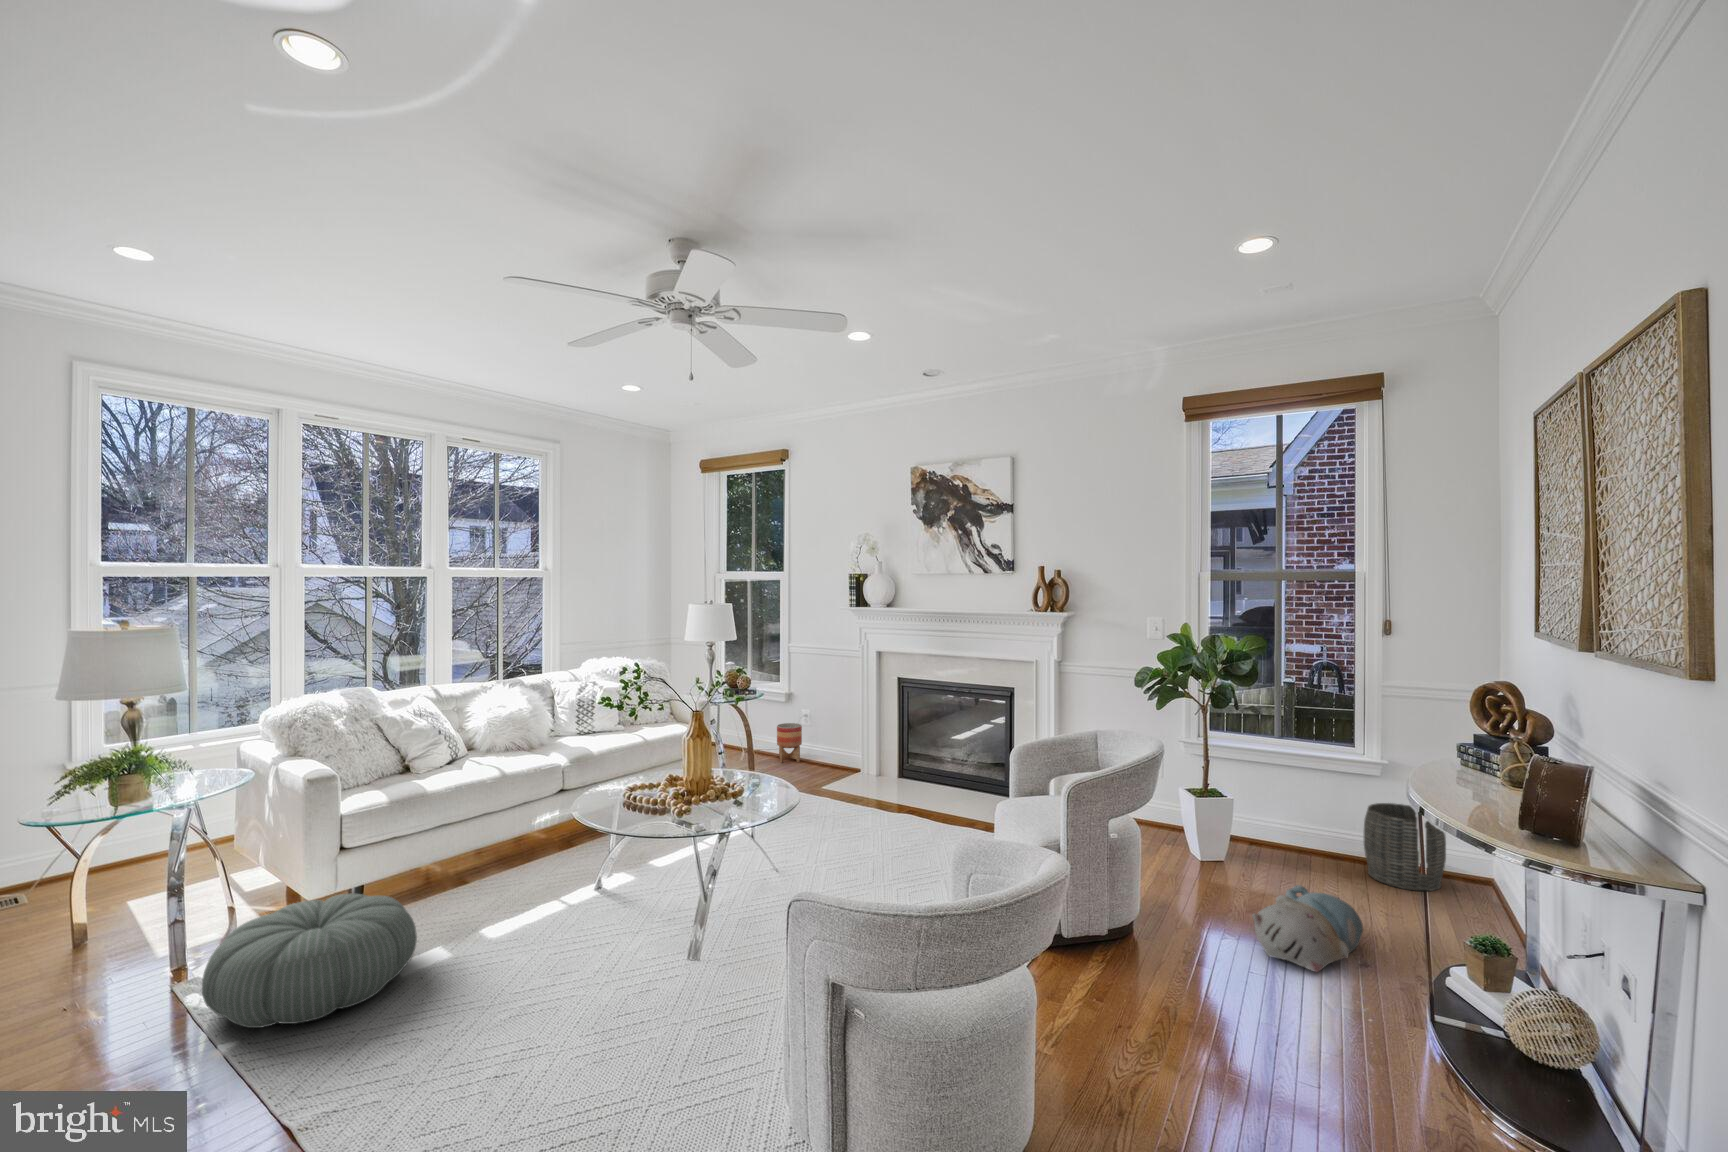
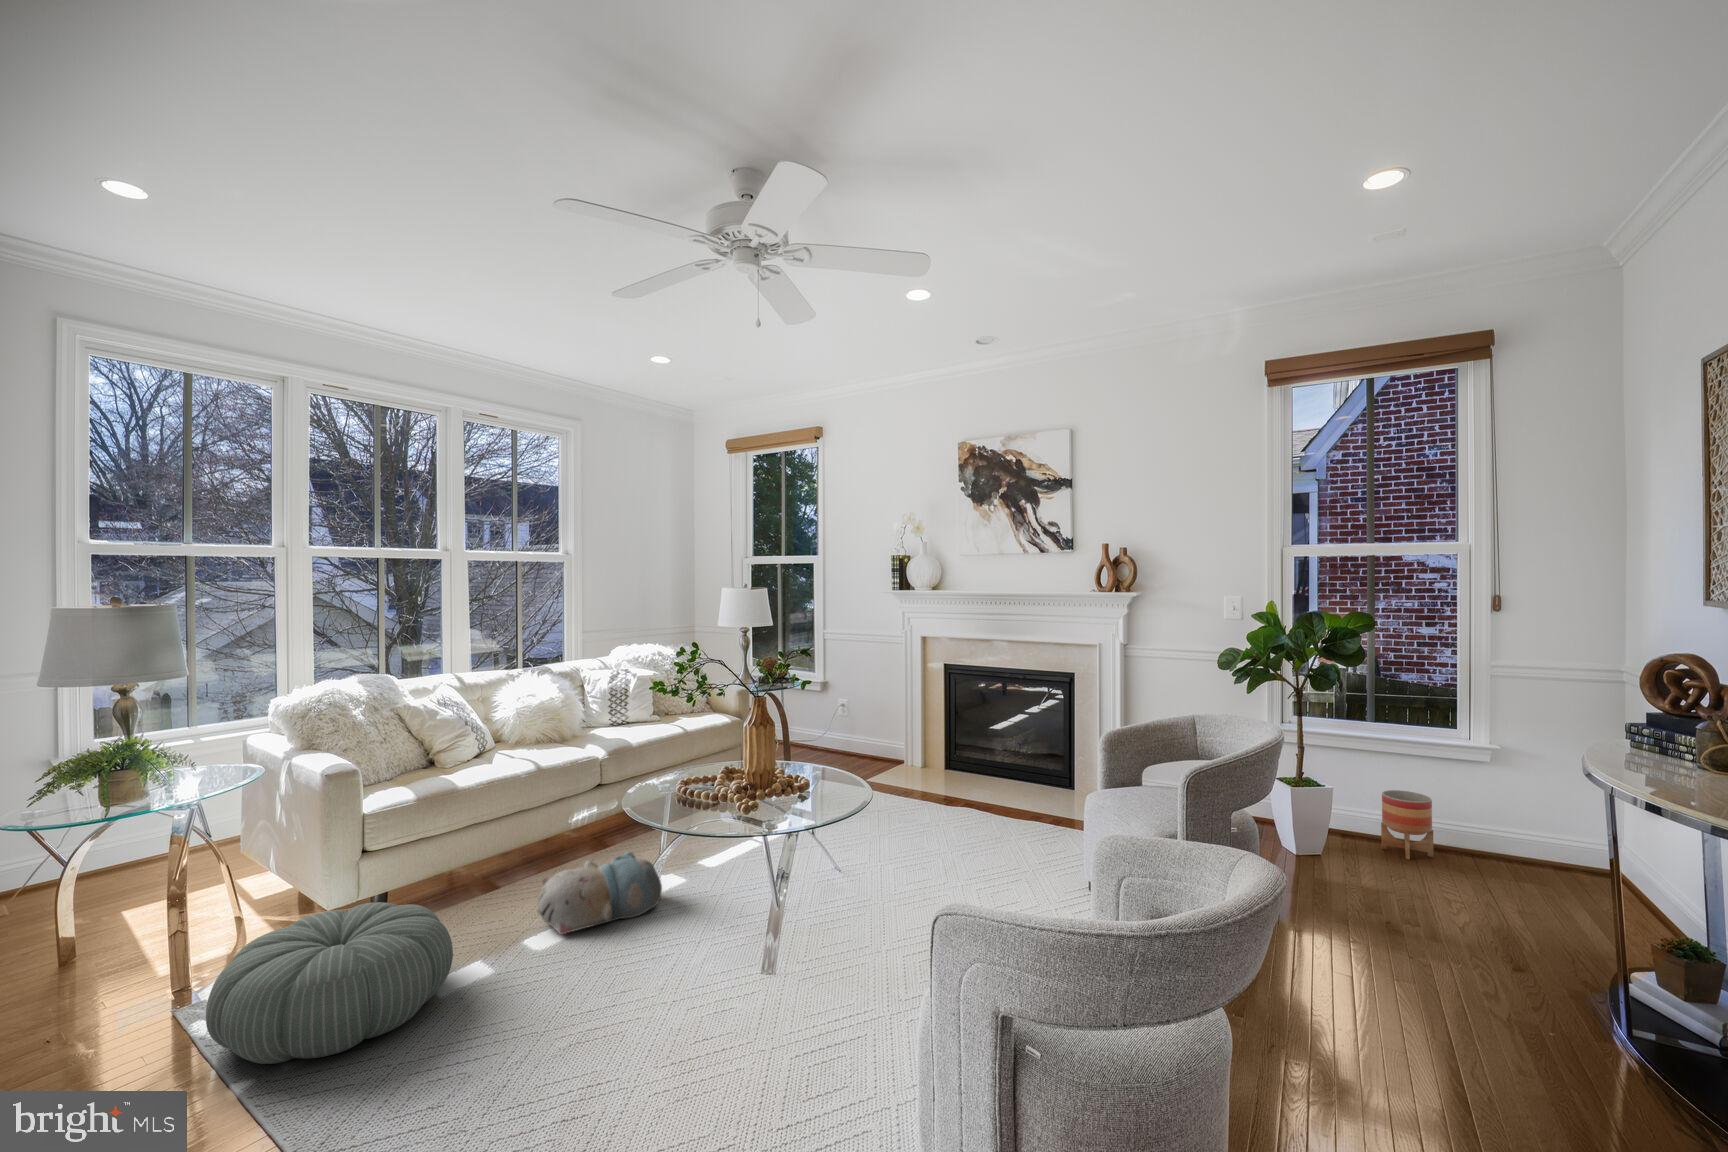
planter: present [777,723,802,763] -> present [1381,790,1433,859]
woven basket: present [1364,803,1446,891] -> none [1473,791,1570,887]
plush toy: present [1252,885,1363,972] -> present [537,852,662,934]

